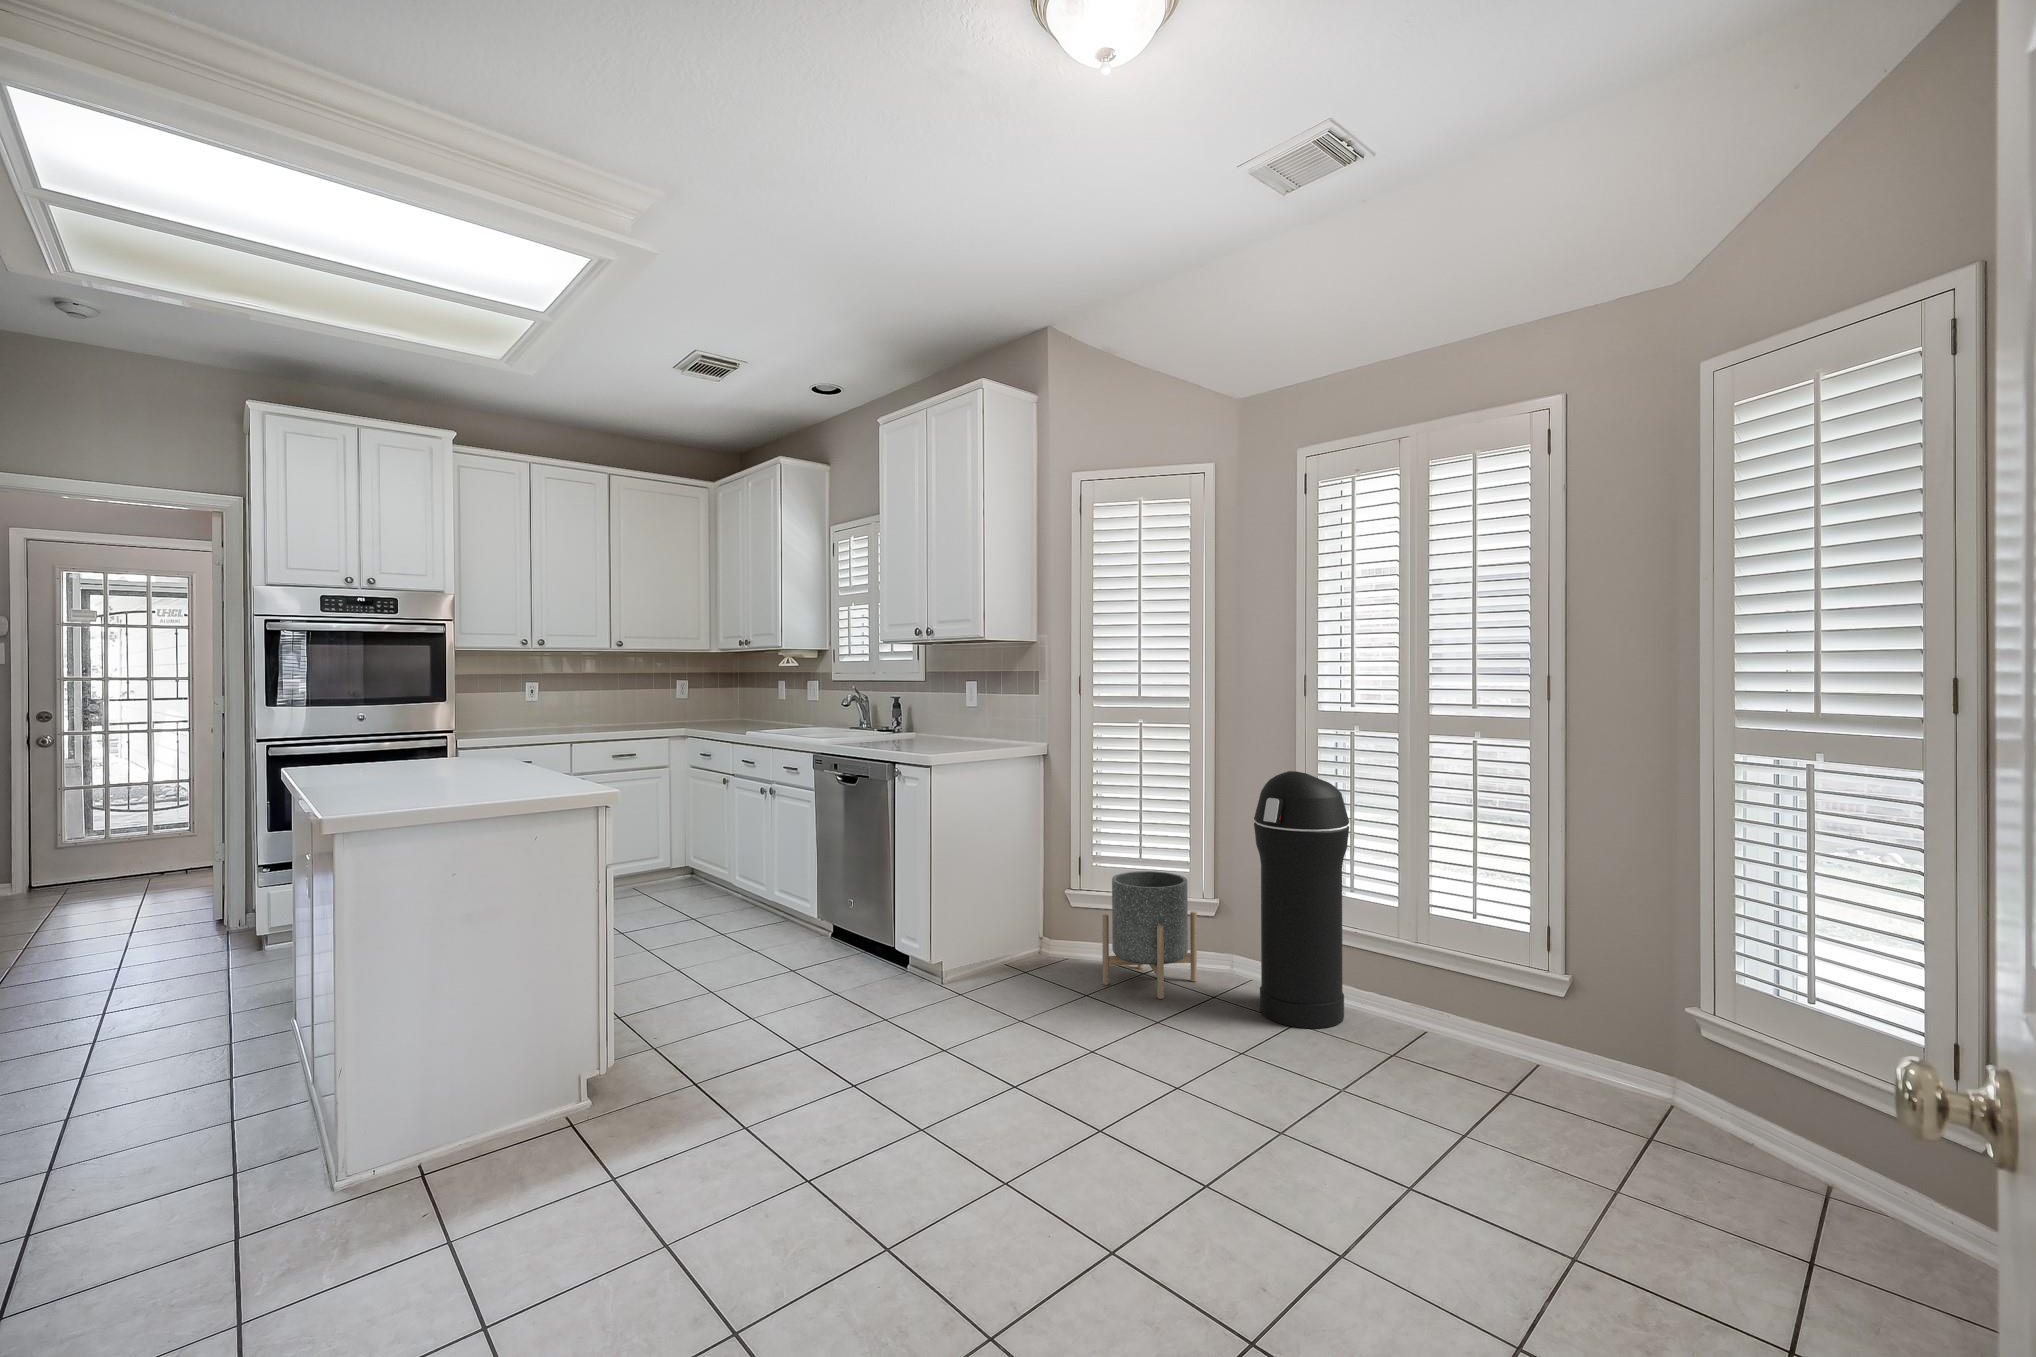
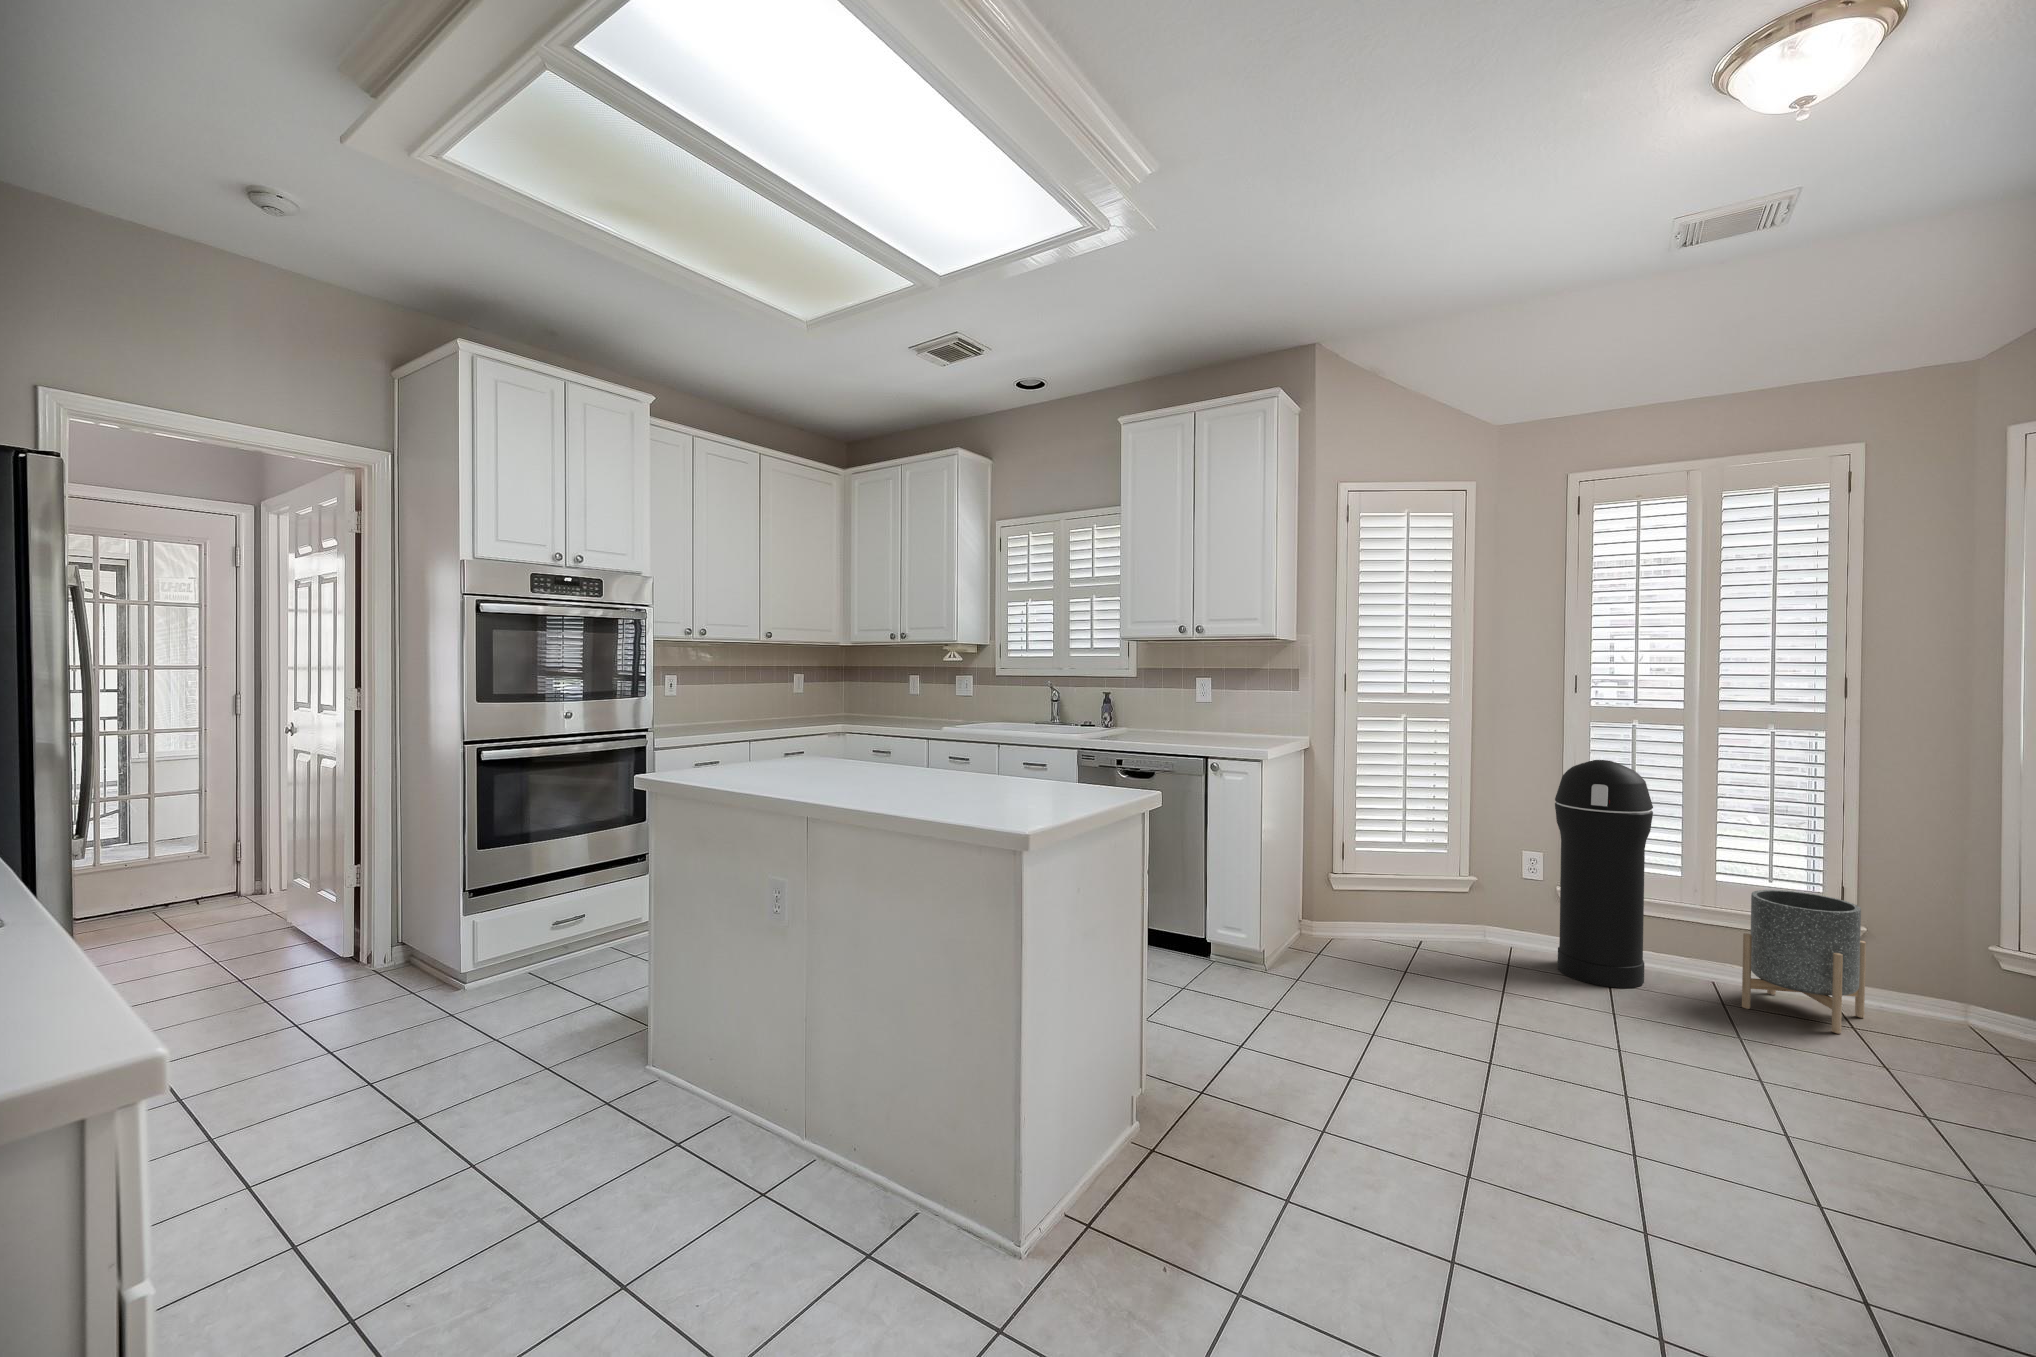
planter: present [1102,871,1197,999] -> present [1742,890,1866,1034]

